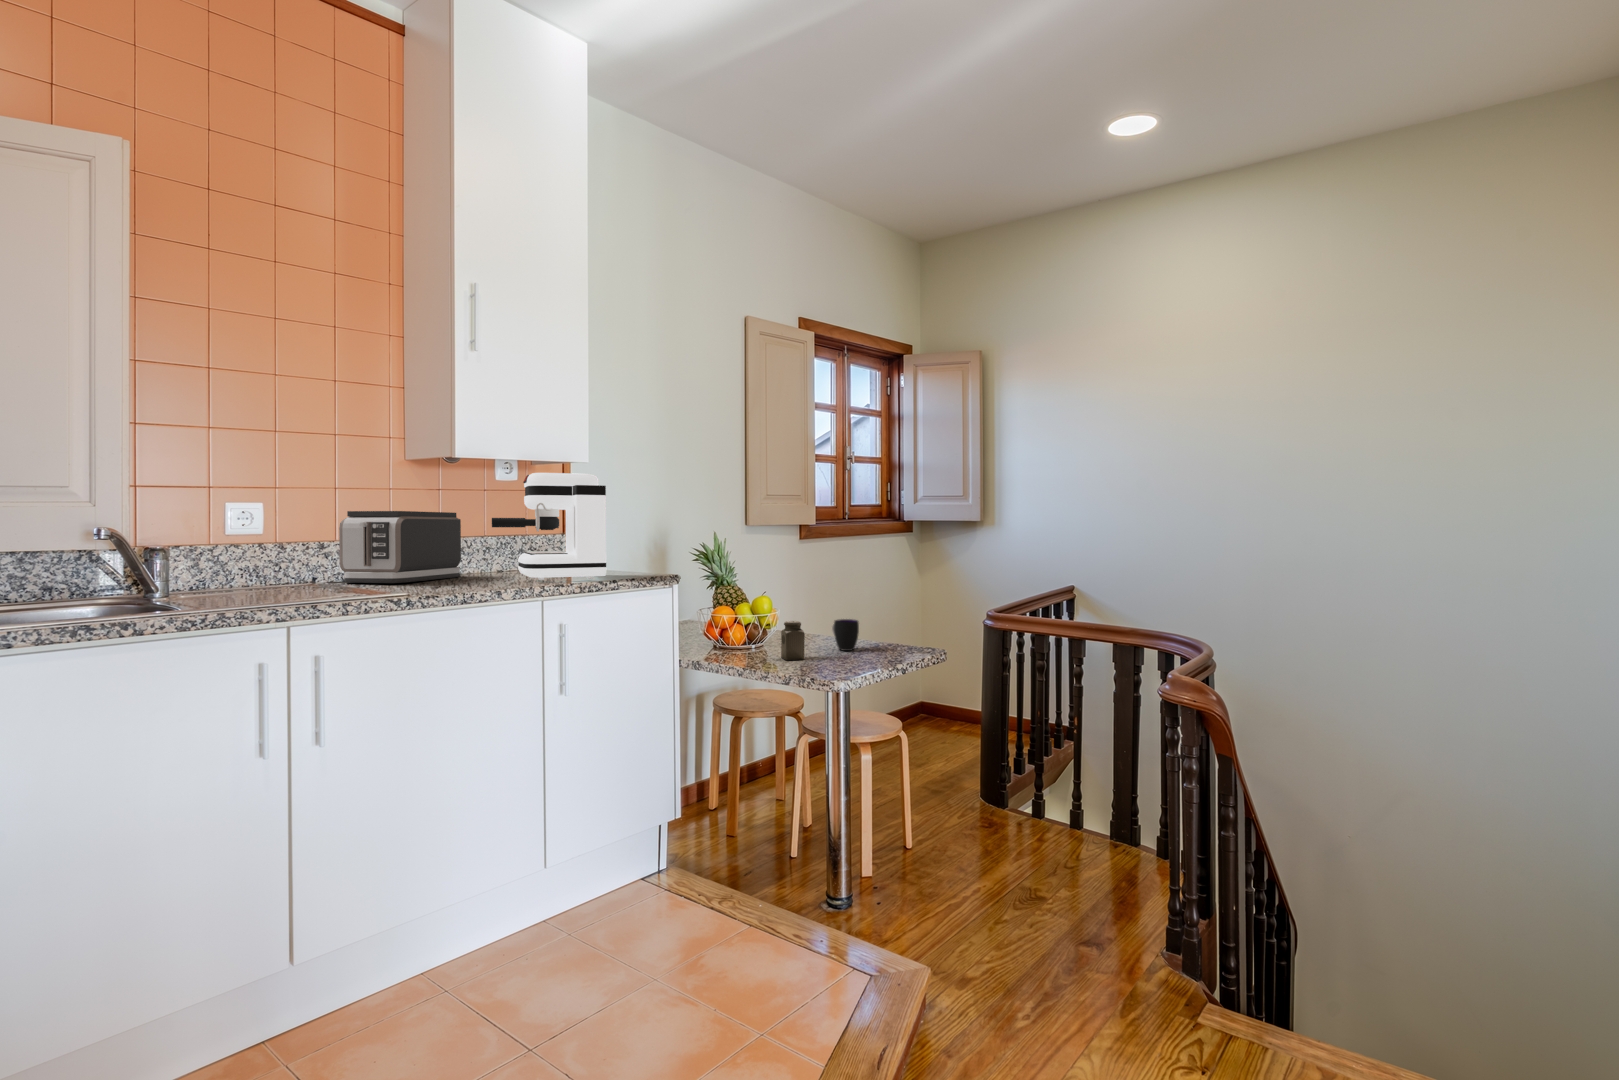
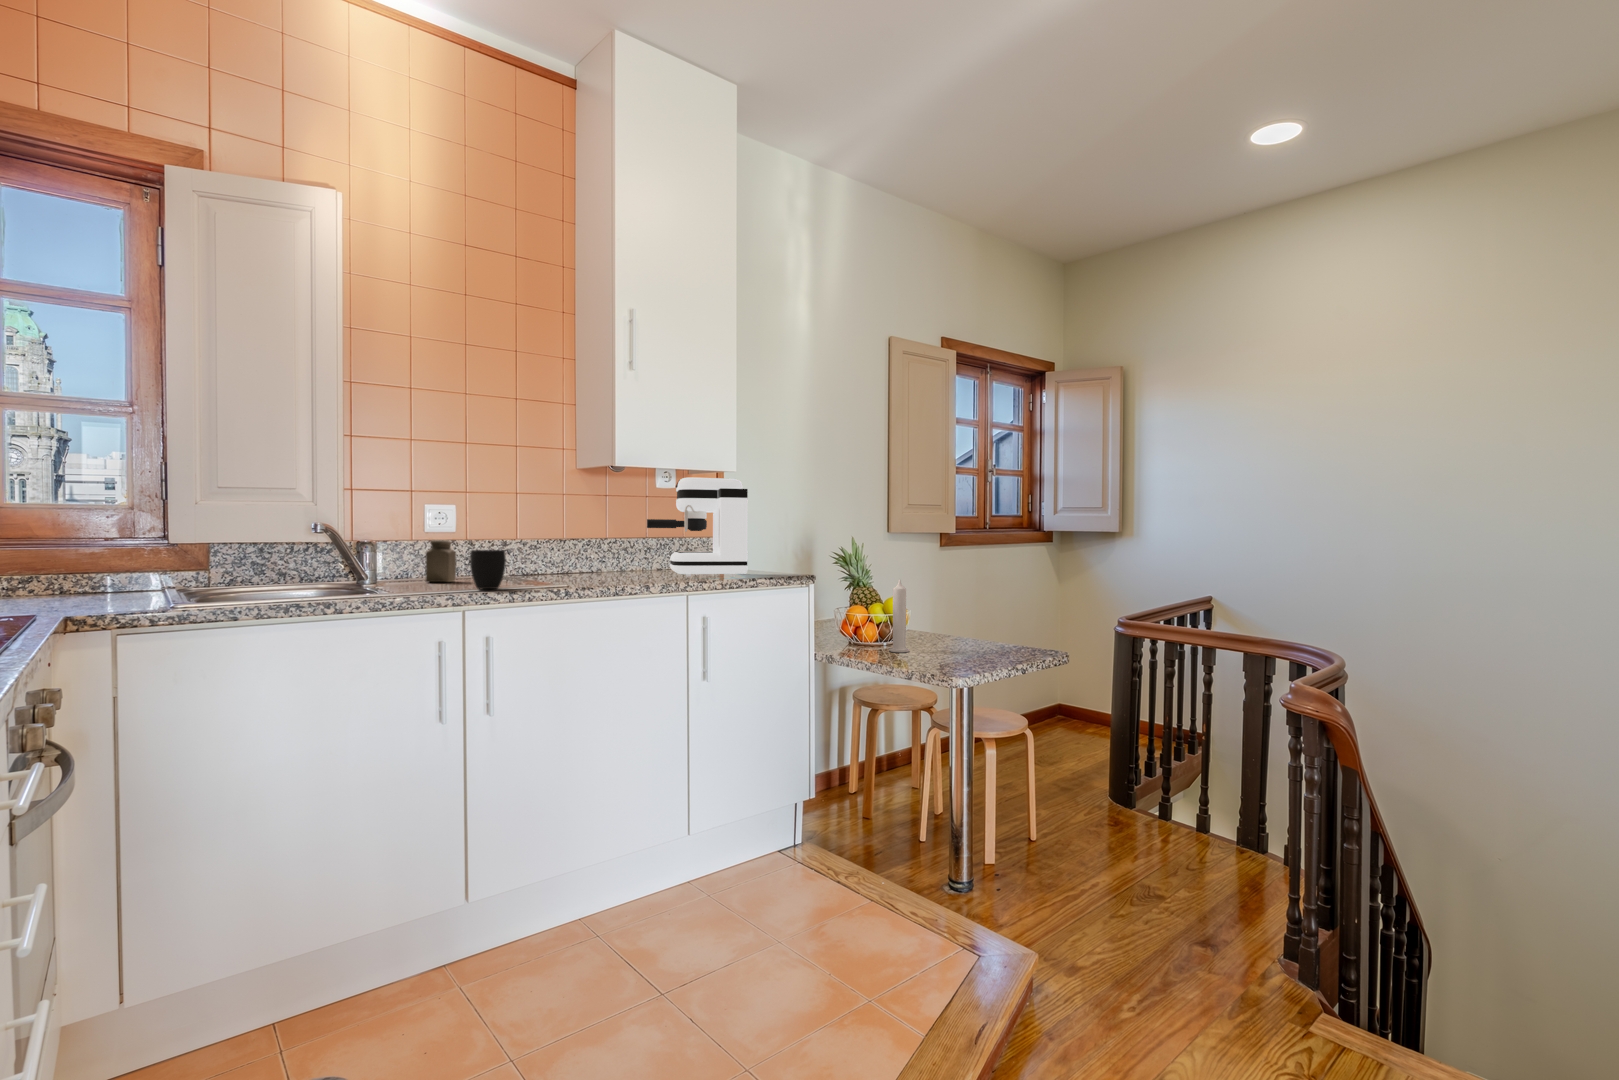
toaster: present [339,511,461,583] -> none [517,512,621,577]
candle: none [756,578,776,653] -> present [889,579,910,653]
cup: present [832,619,859,651] -> present [470,550,506,589]
salt shaker: present [781,621,805,660] -> present [426,540,456,582]

